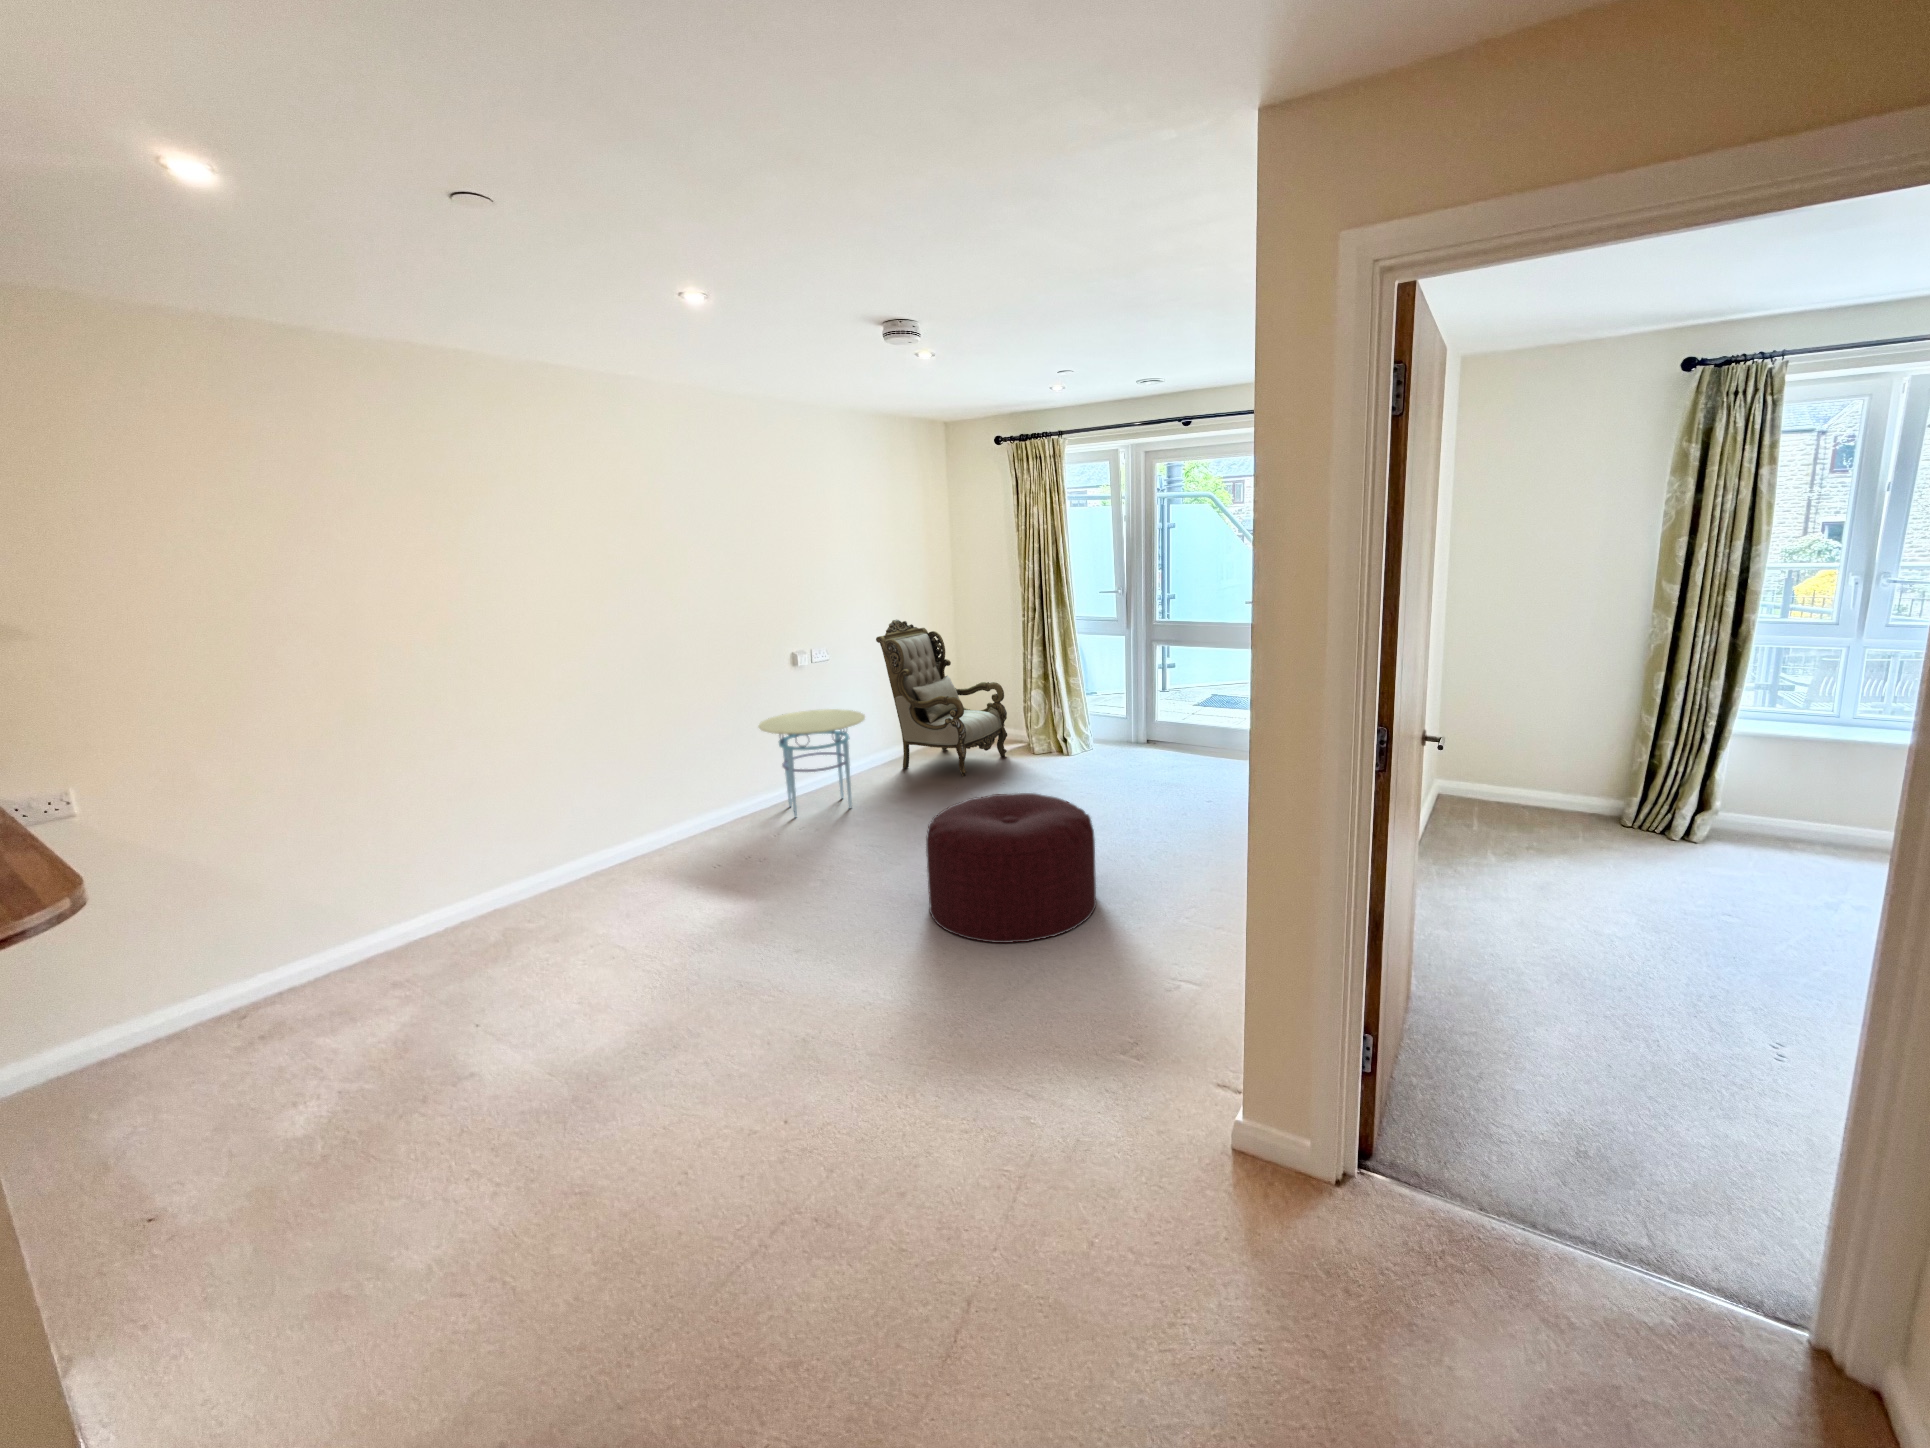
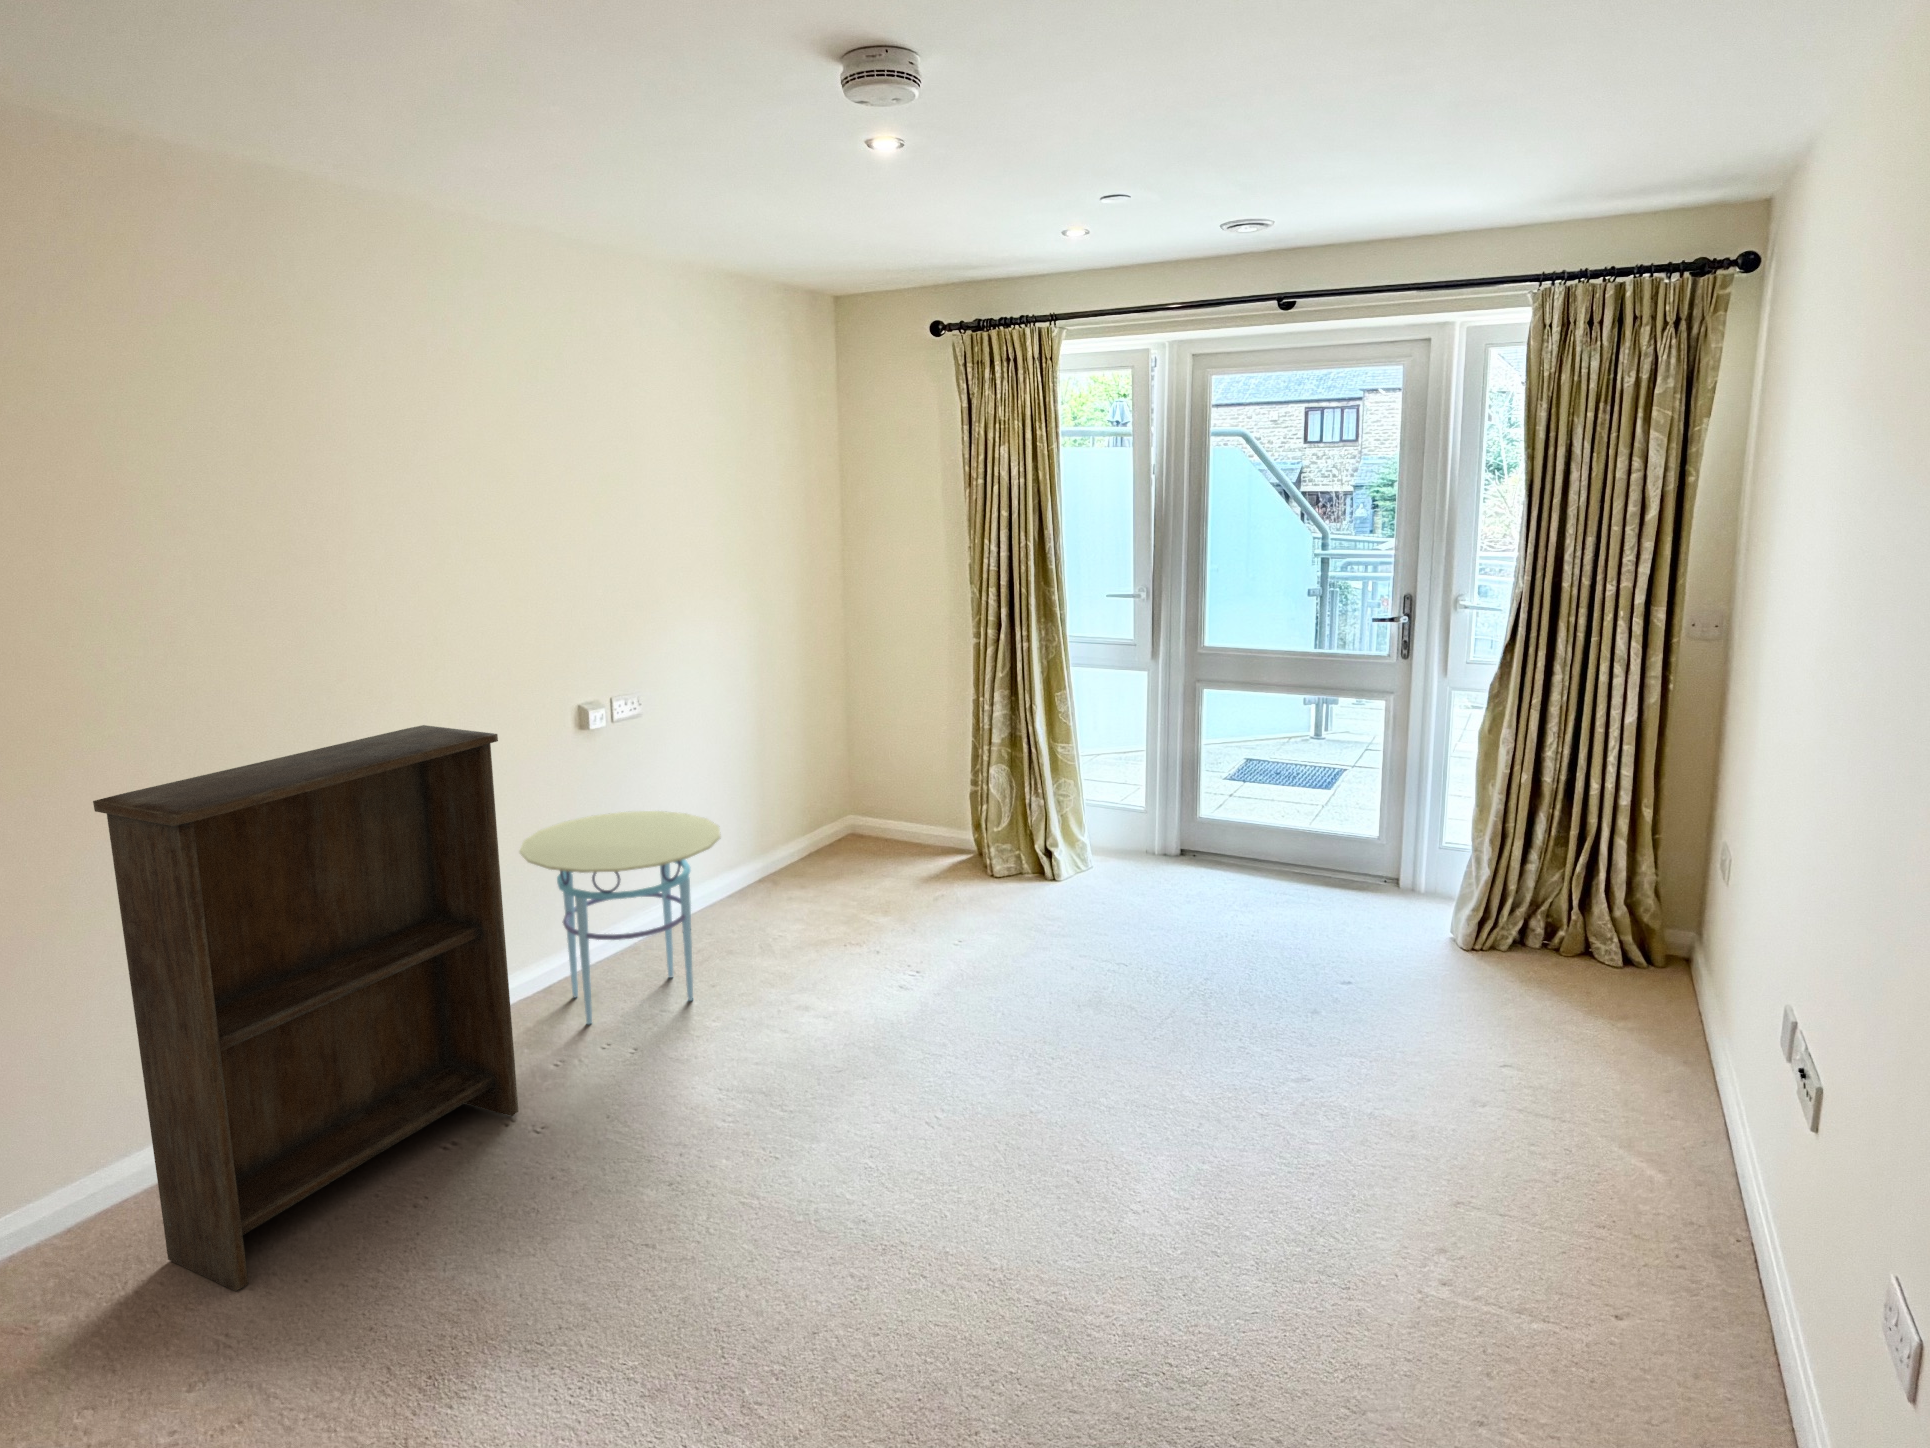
armchair: present [876,620,1007,776] -> none [724,640,949,926]
bookshelf: none [549,654,754,911] -> present [93,725,518,1291]
ottoman: present [926,793,1096,943] -> none [908,1018,1262,1386]

